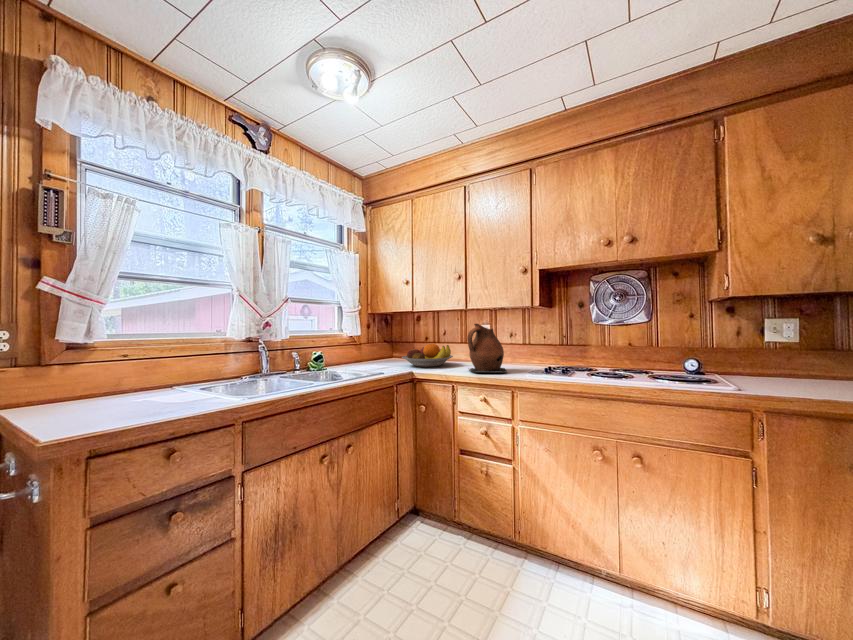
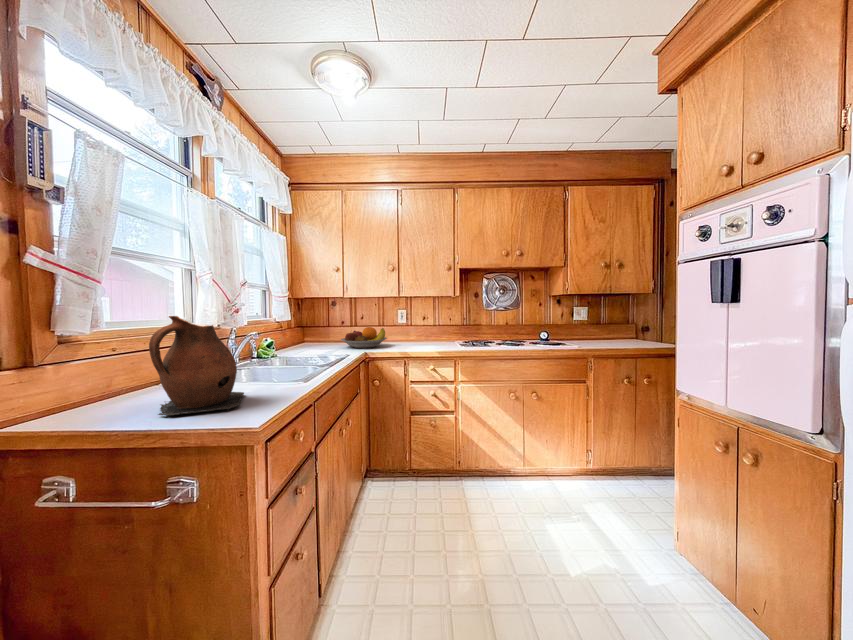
ceramic pitcher: present [467,324,507,373] -> present [149,316,244,415]

